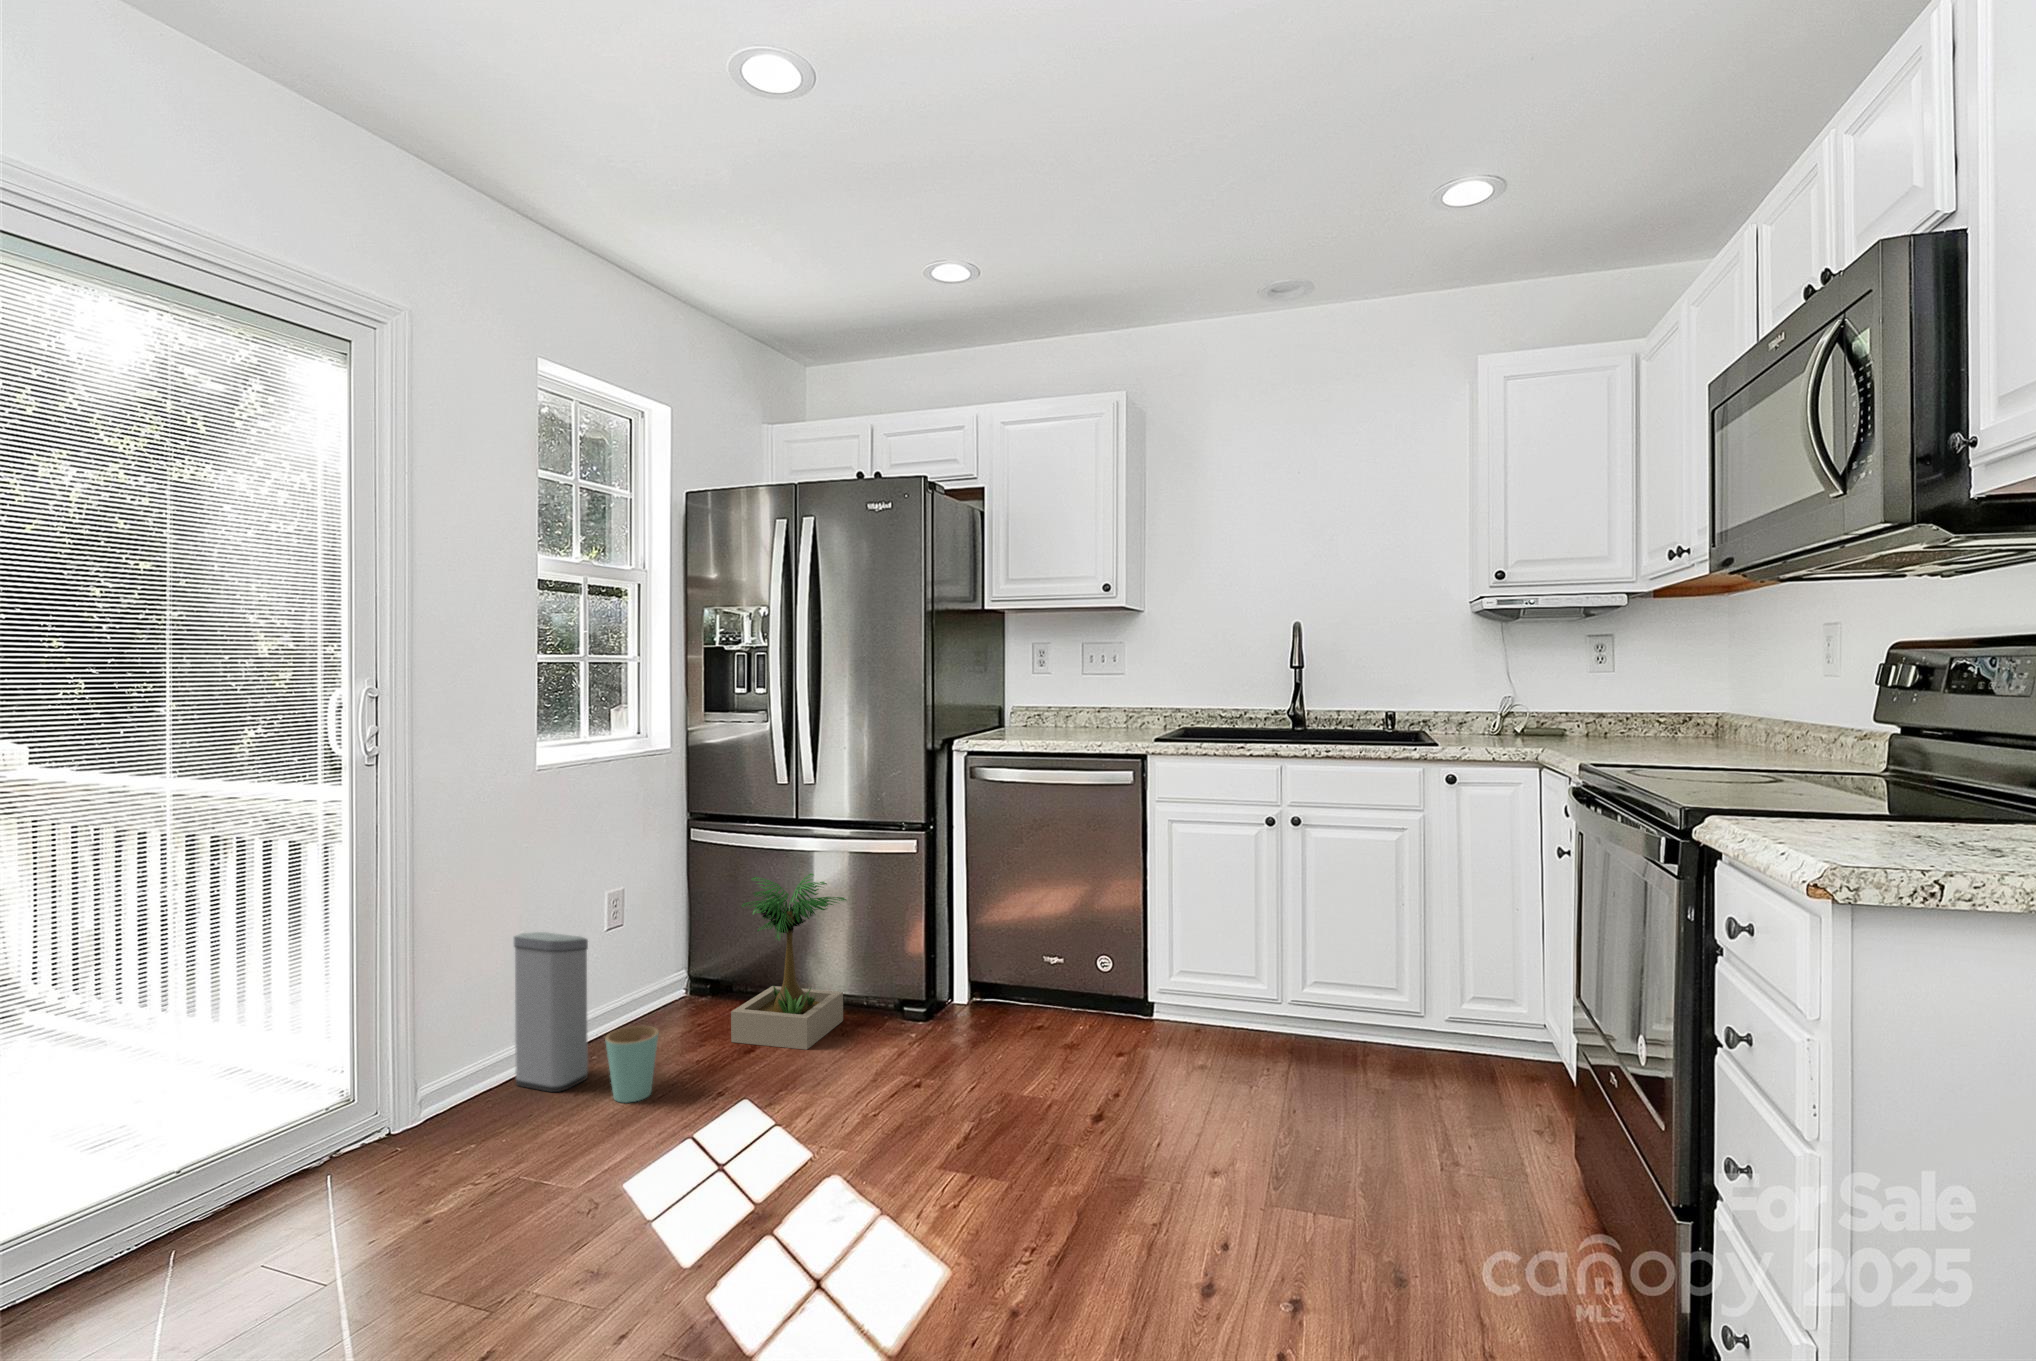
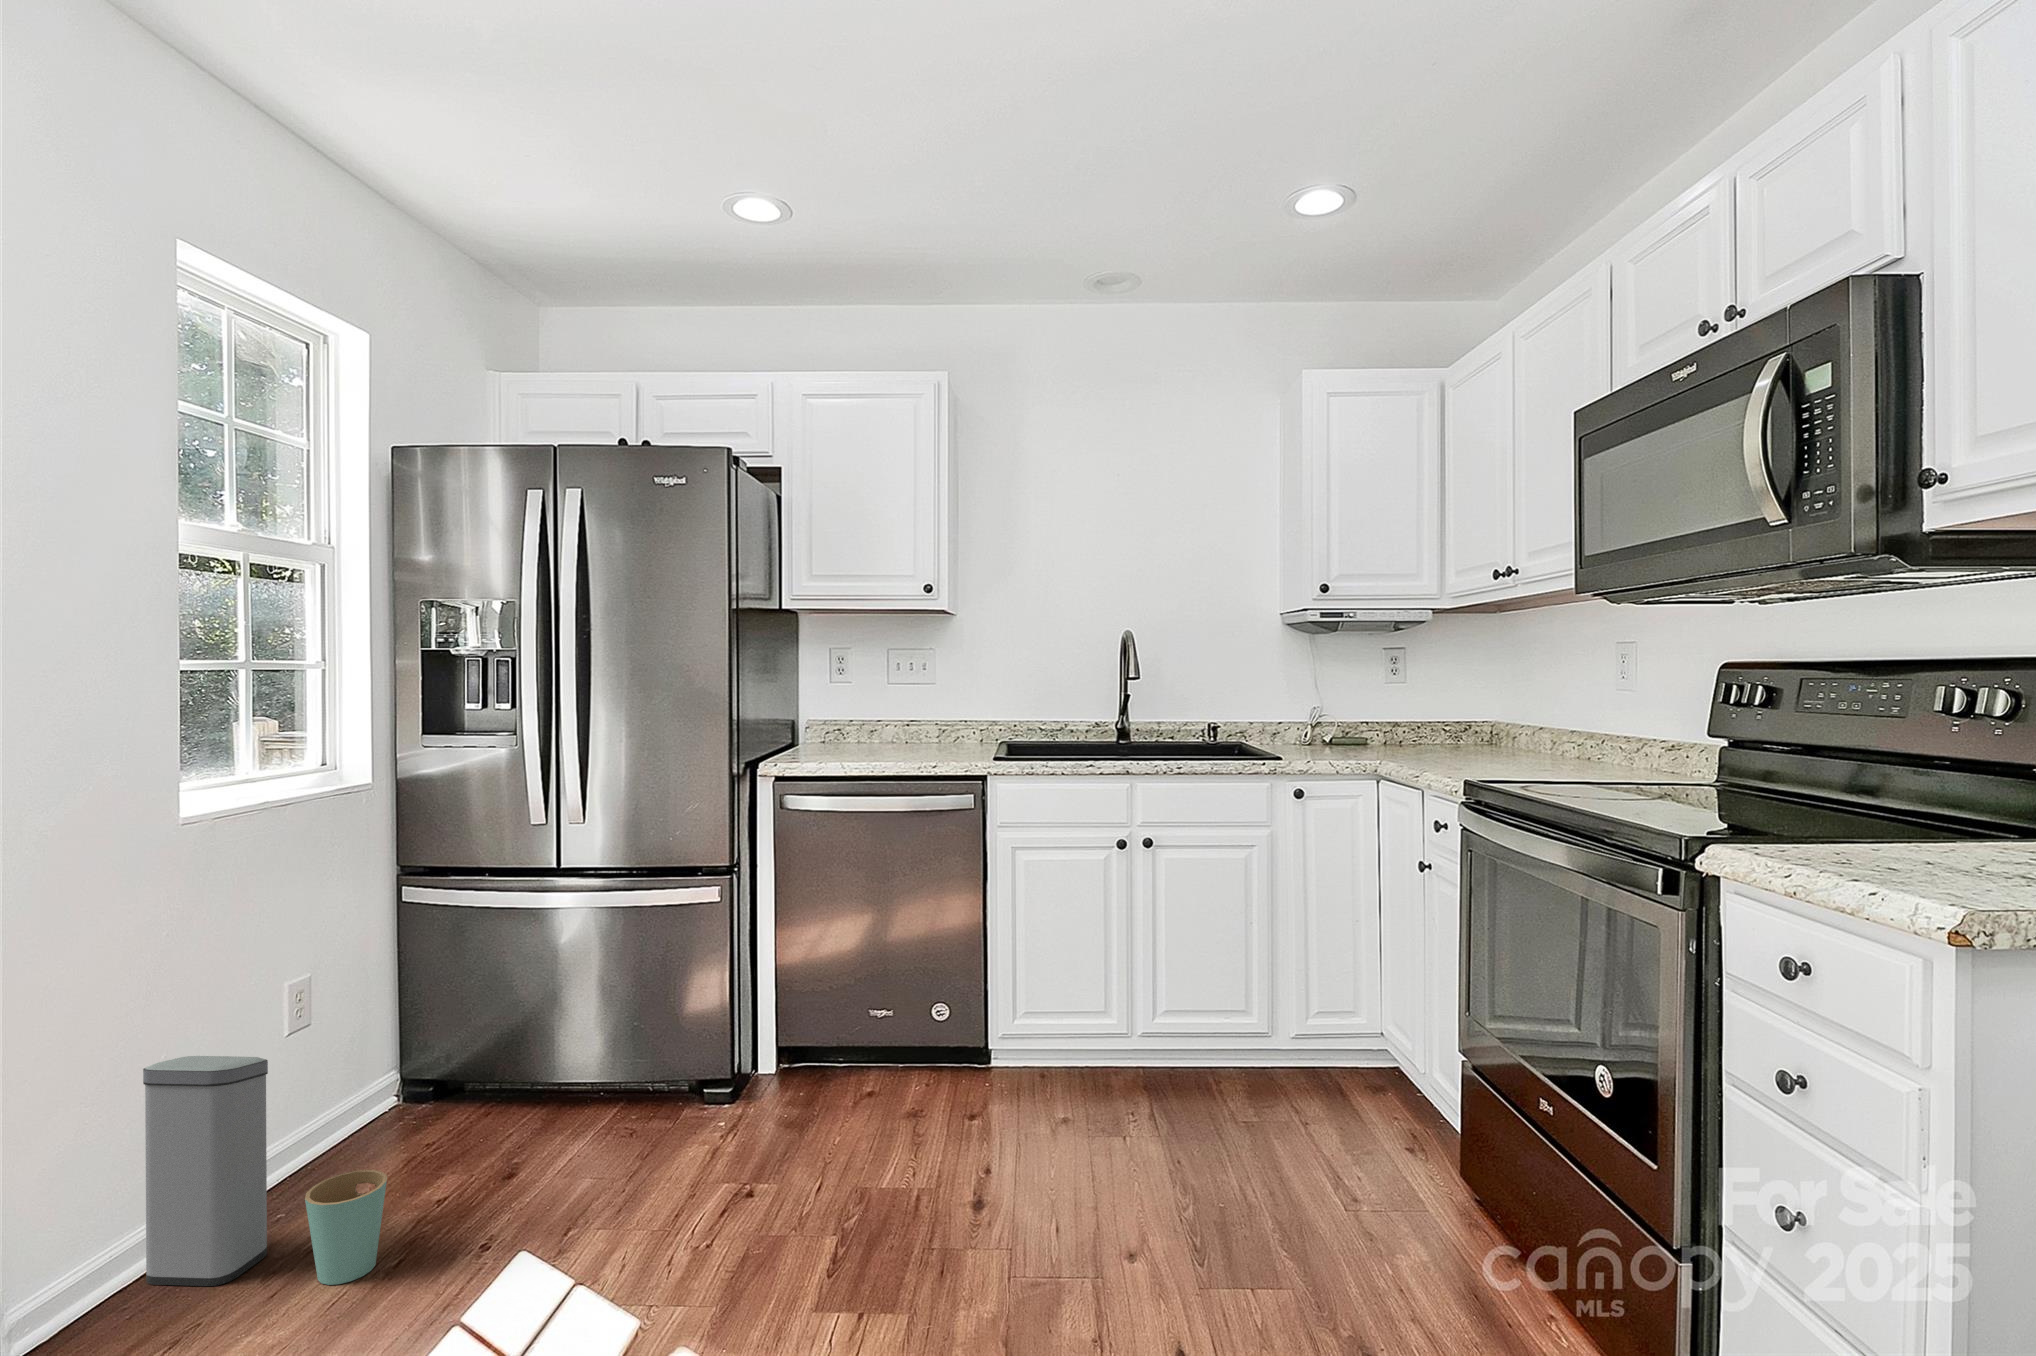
potted plant: present [731,874,846,1050] -> none [474,932,638,1167]

